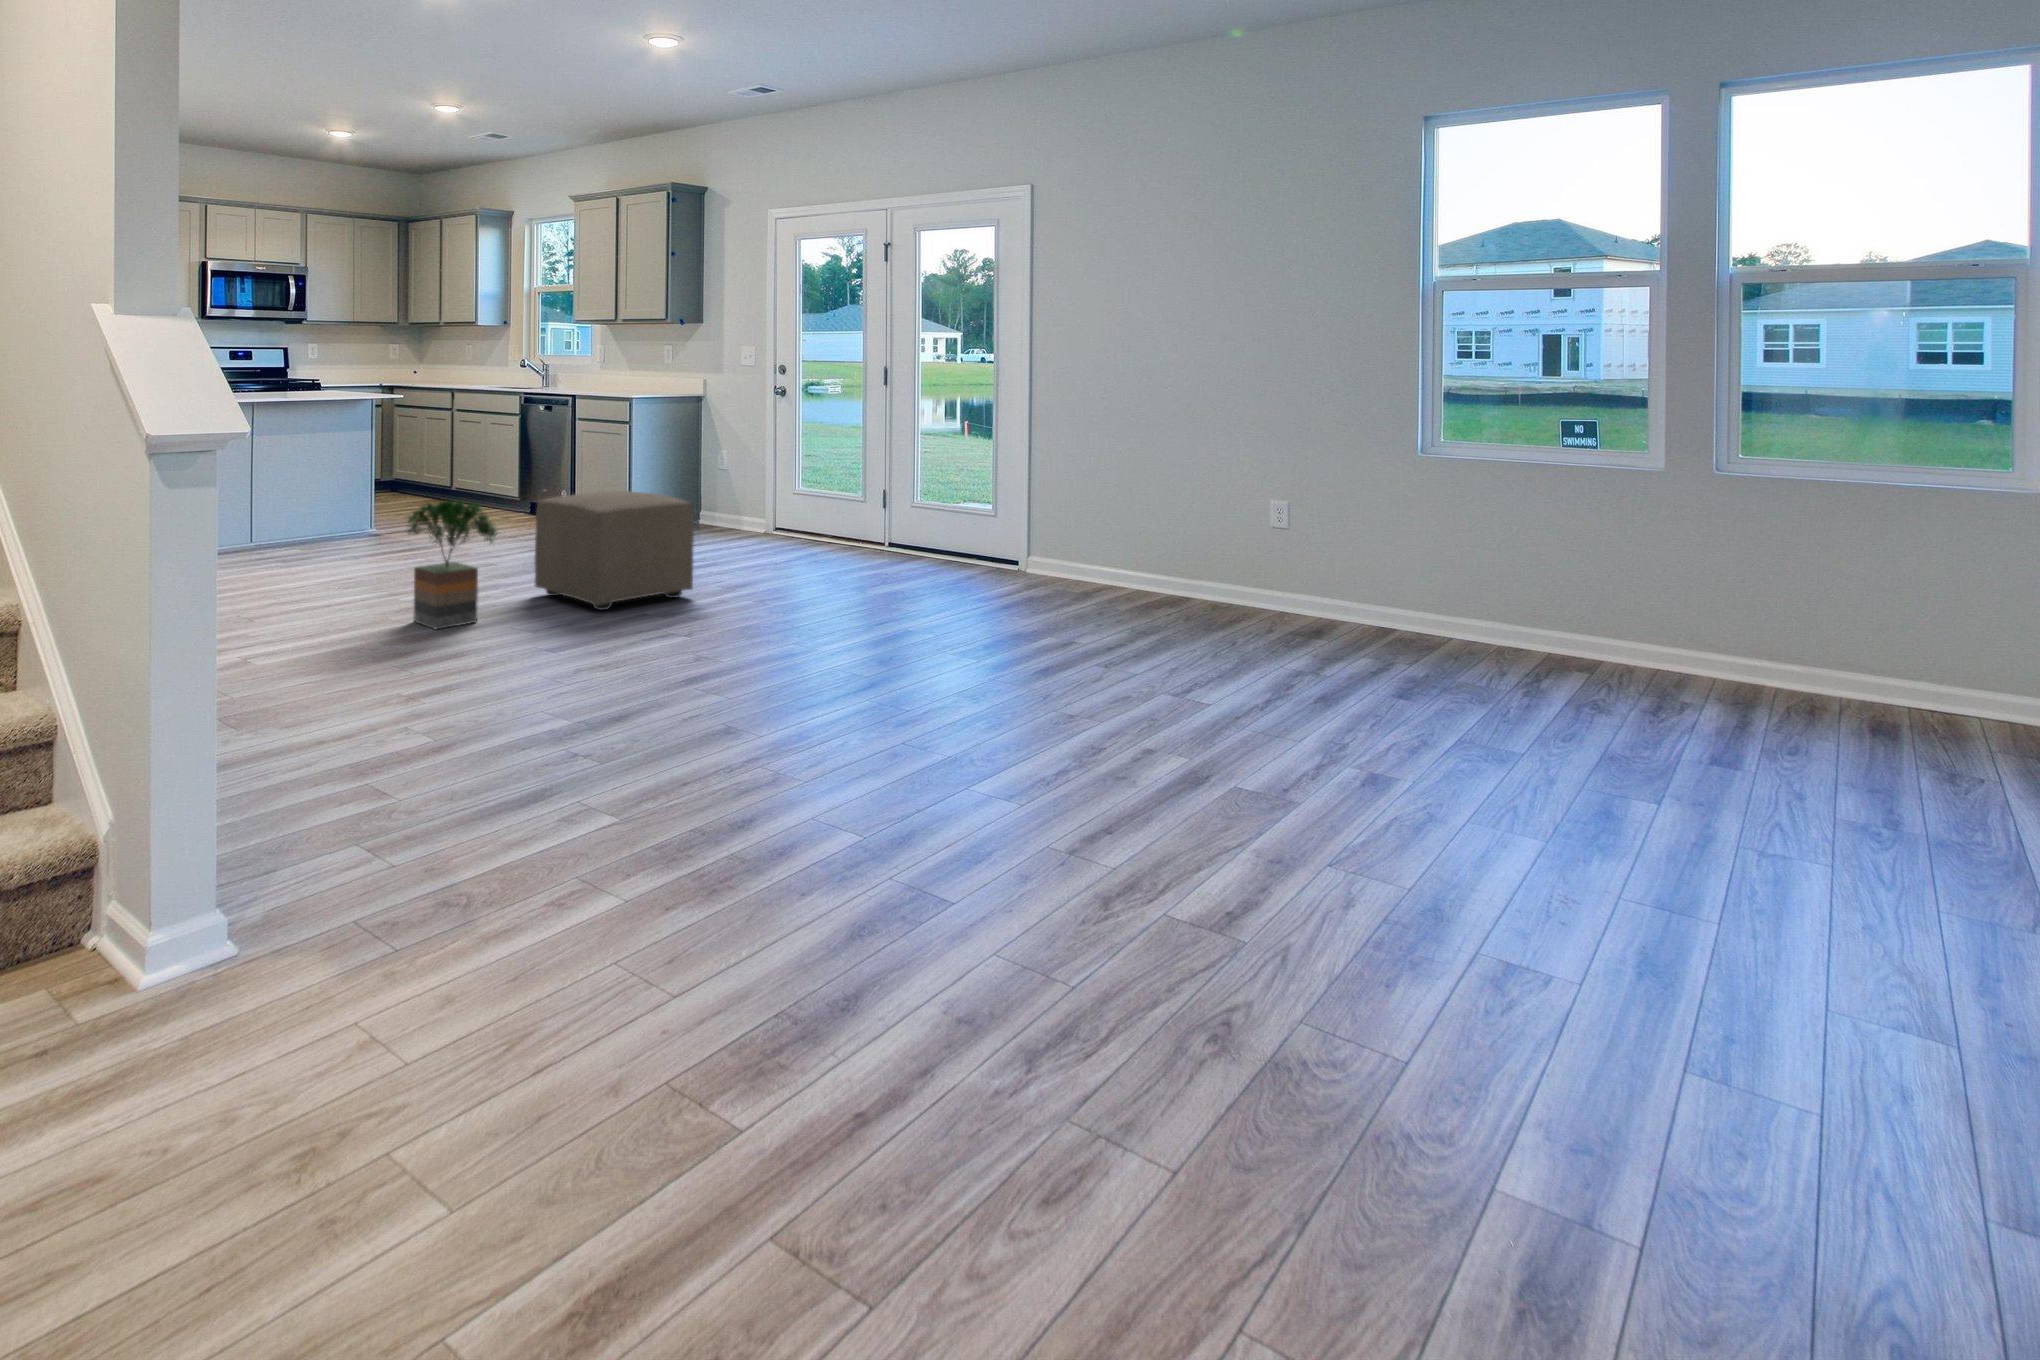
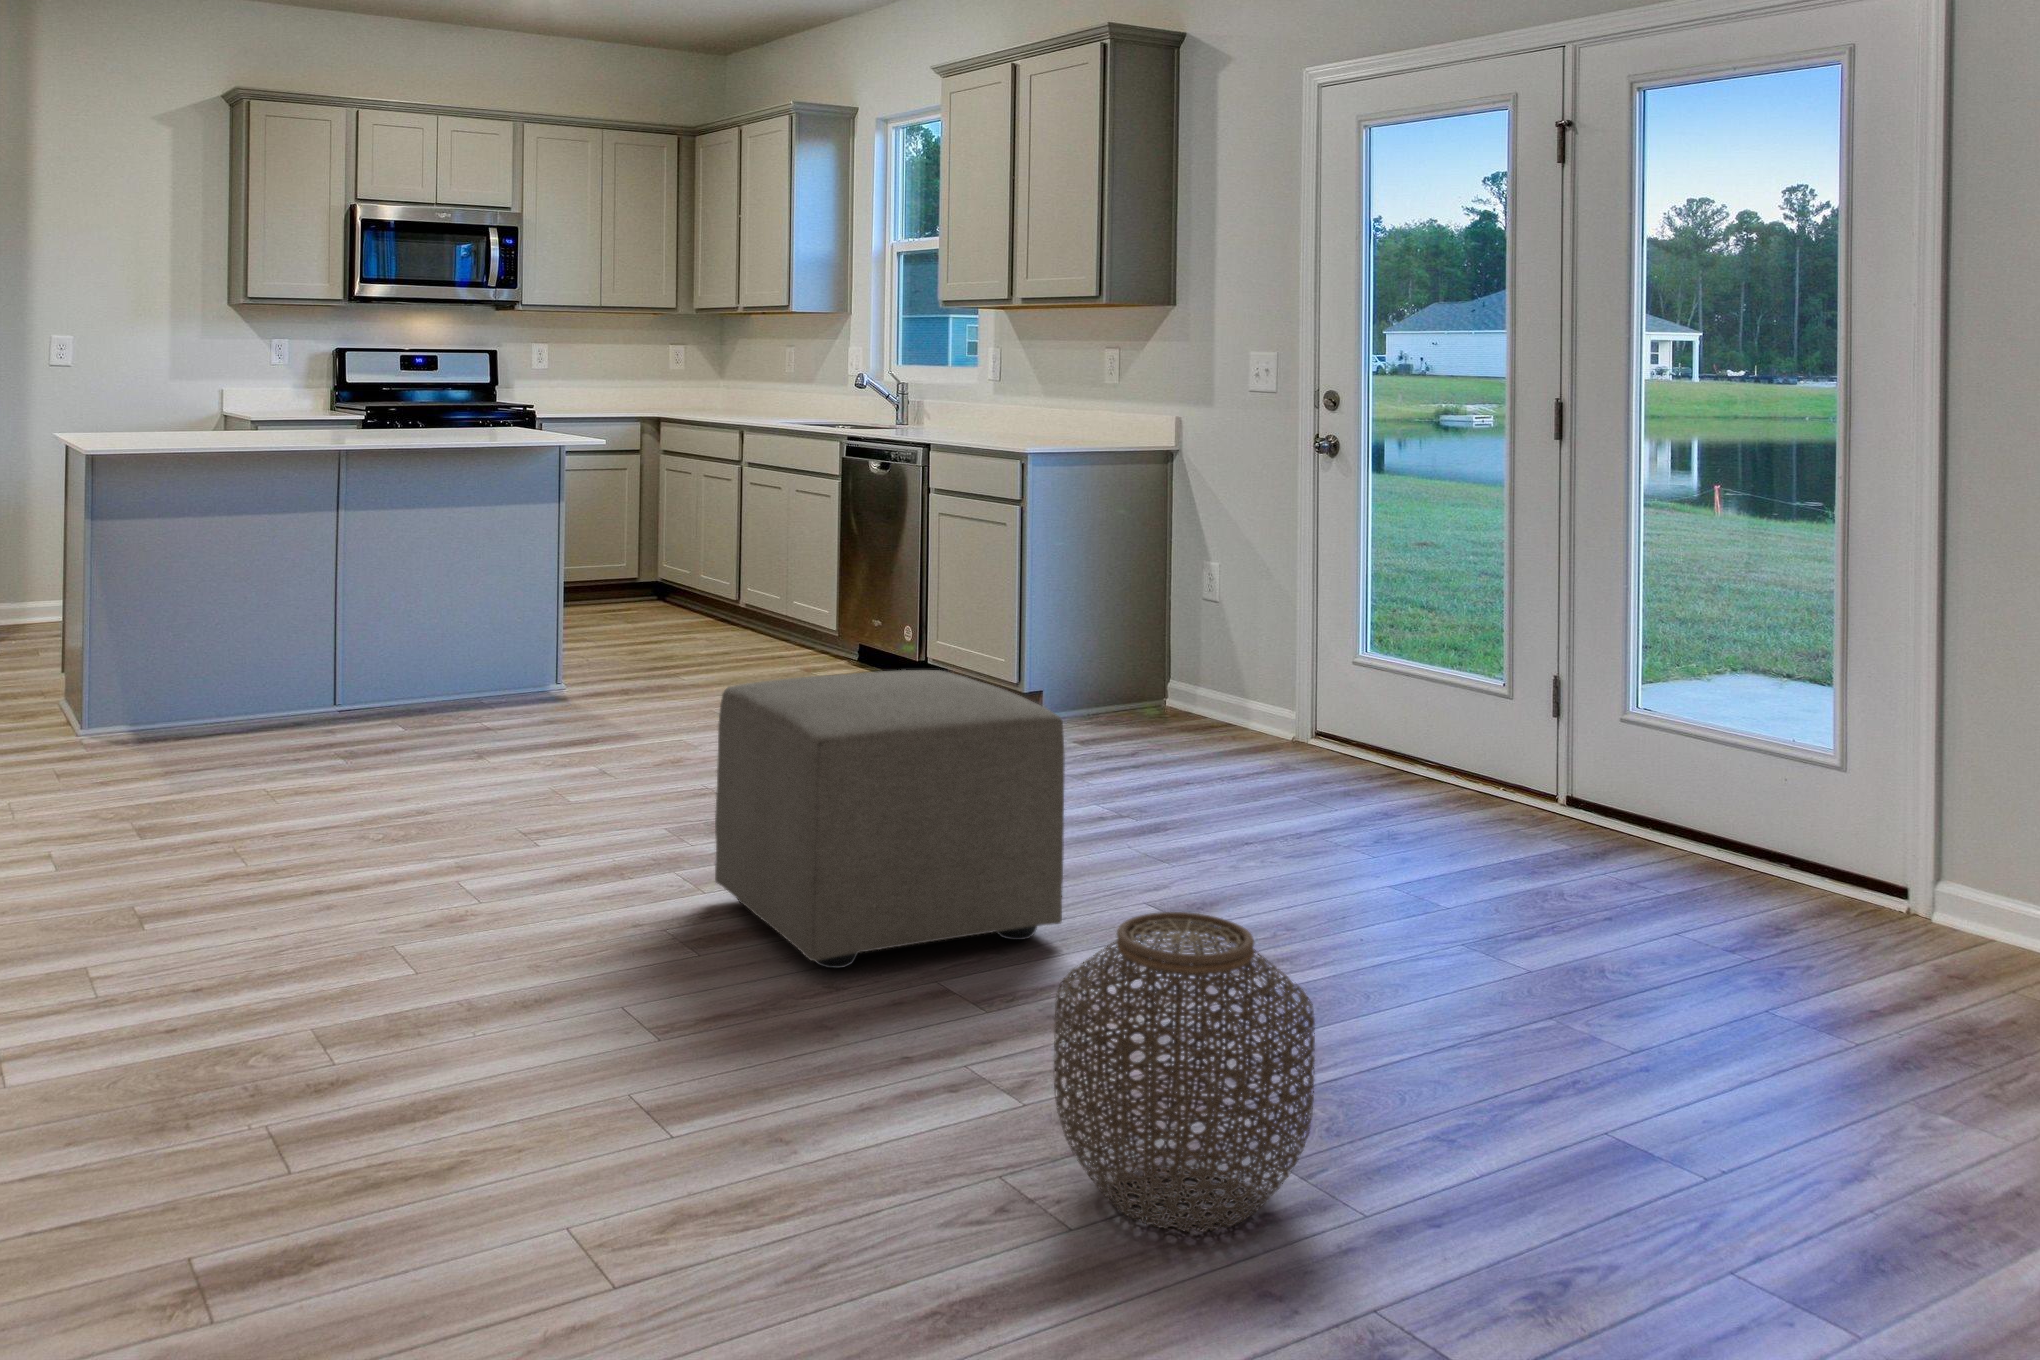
potted tree: present [407,500,498,629] -> none [376,684,587,999]
woven basket: none [722,554,813,658] -> present [1054,912,1315,1232]

